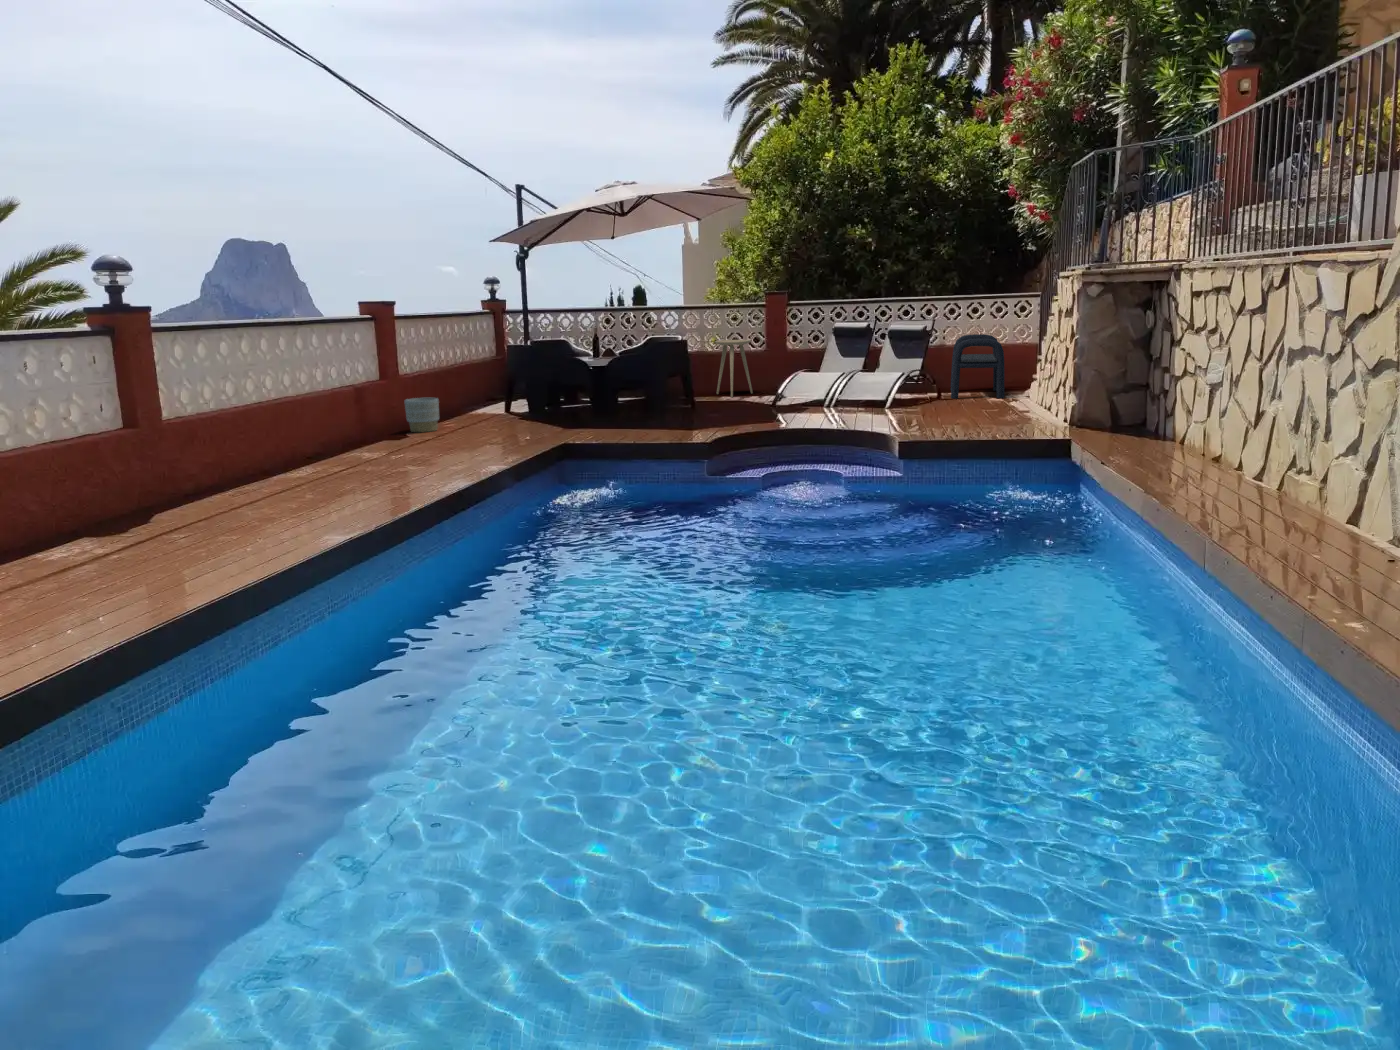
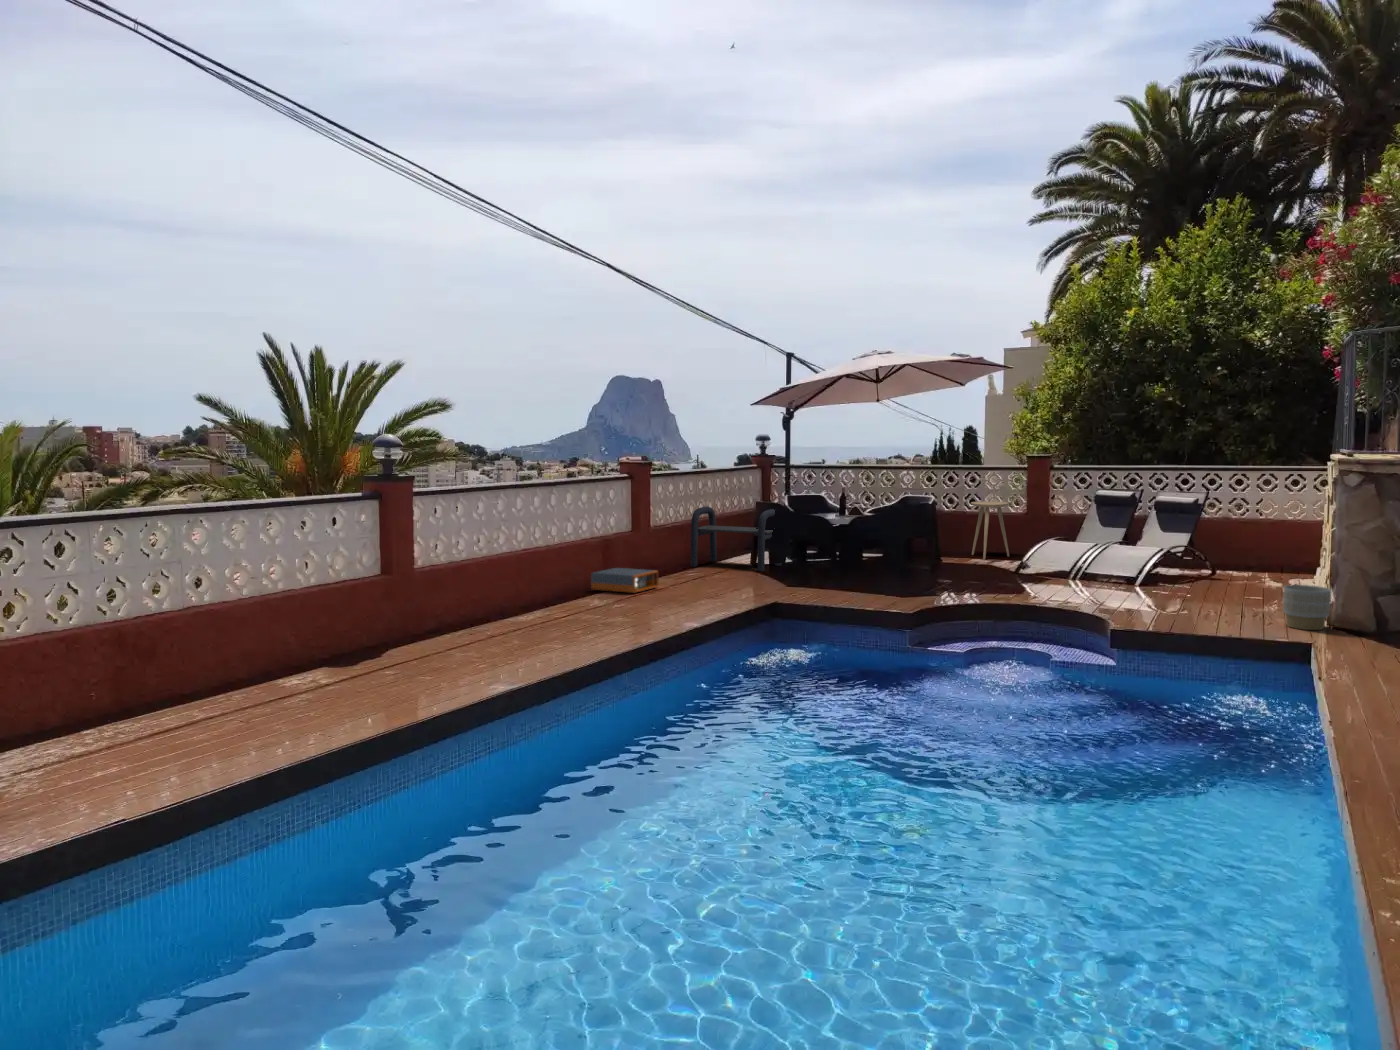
bench: present [950,334,1005,399] -> present [691,507,782,571]
planter: present [405,398,439,432] -> present [1283,585,1331,630]
storage box: none [347,422,423,448] -> present [591,568,659,593]

